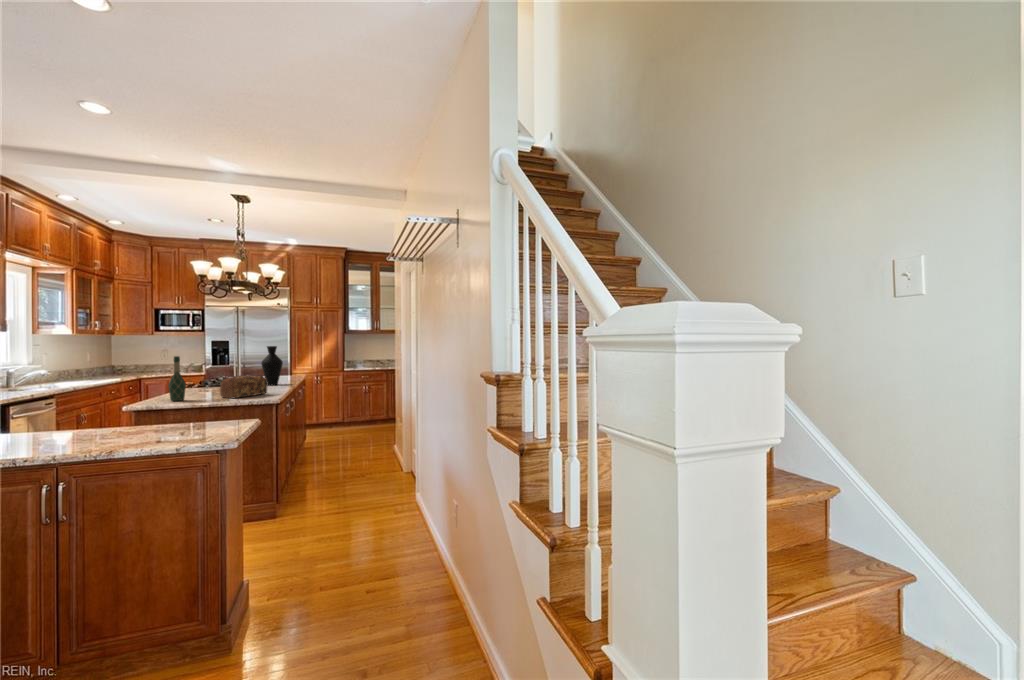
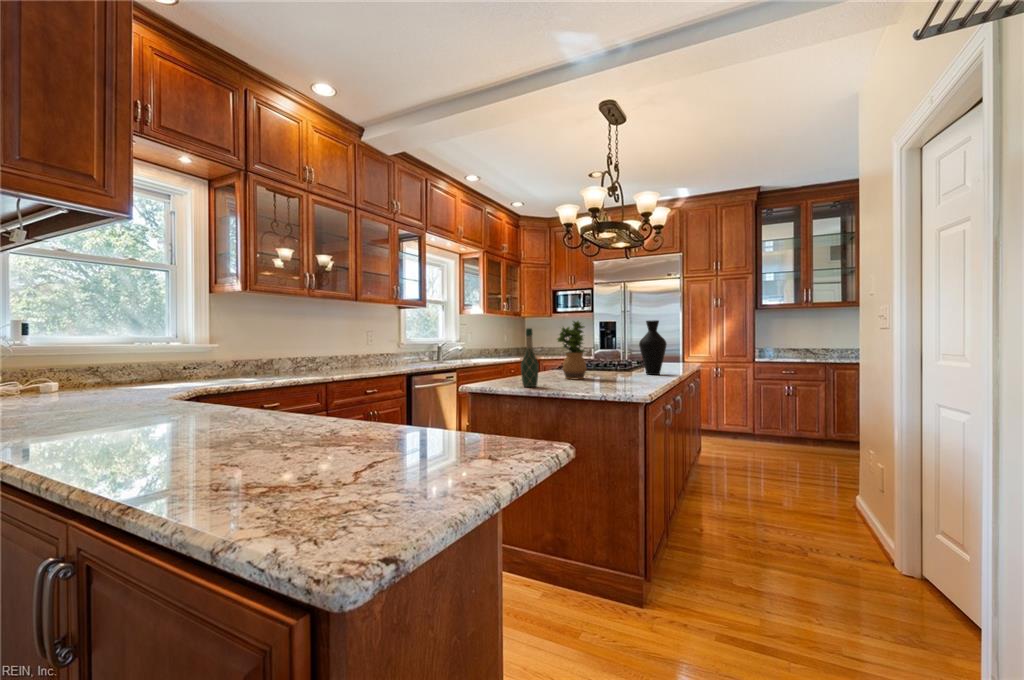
potted plant: none [192,347,221,393] -> present [557,321,587,379]
bread loaf: present [220,376,268,398] -> none [577,358,639,390]

